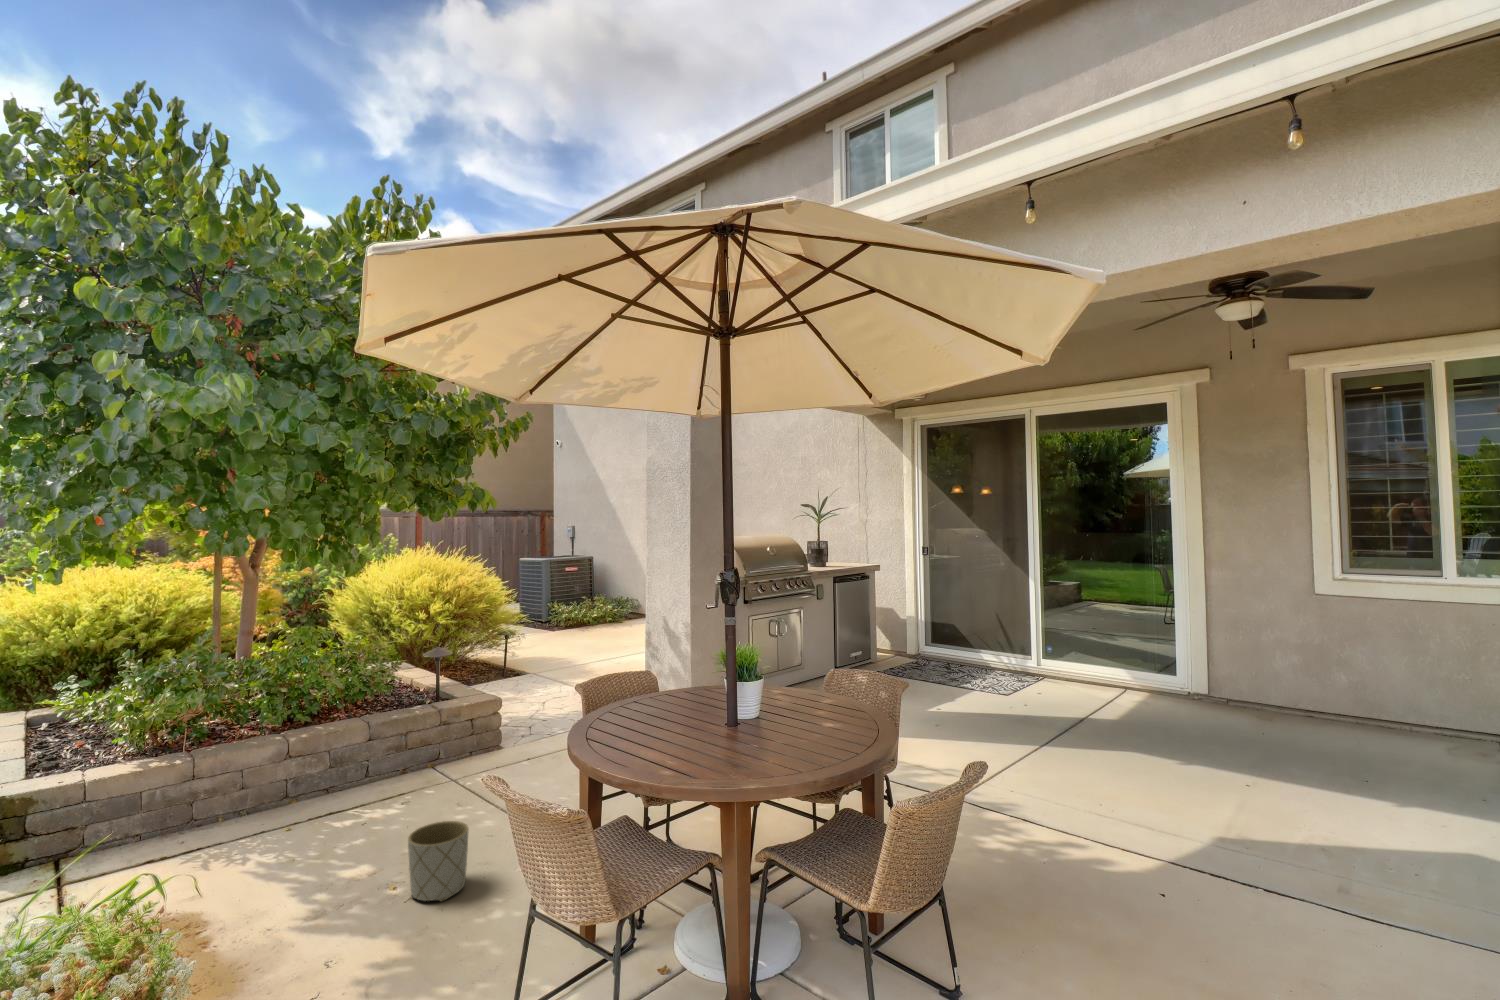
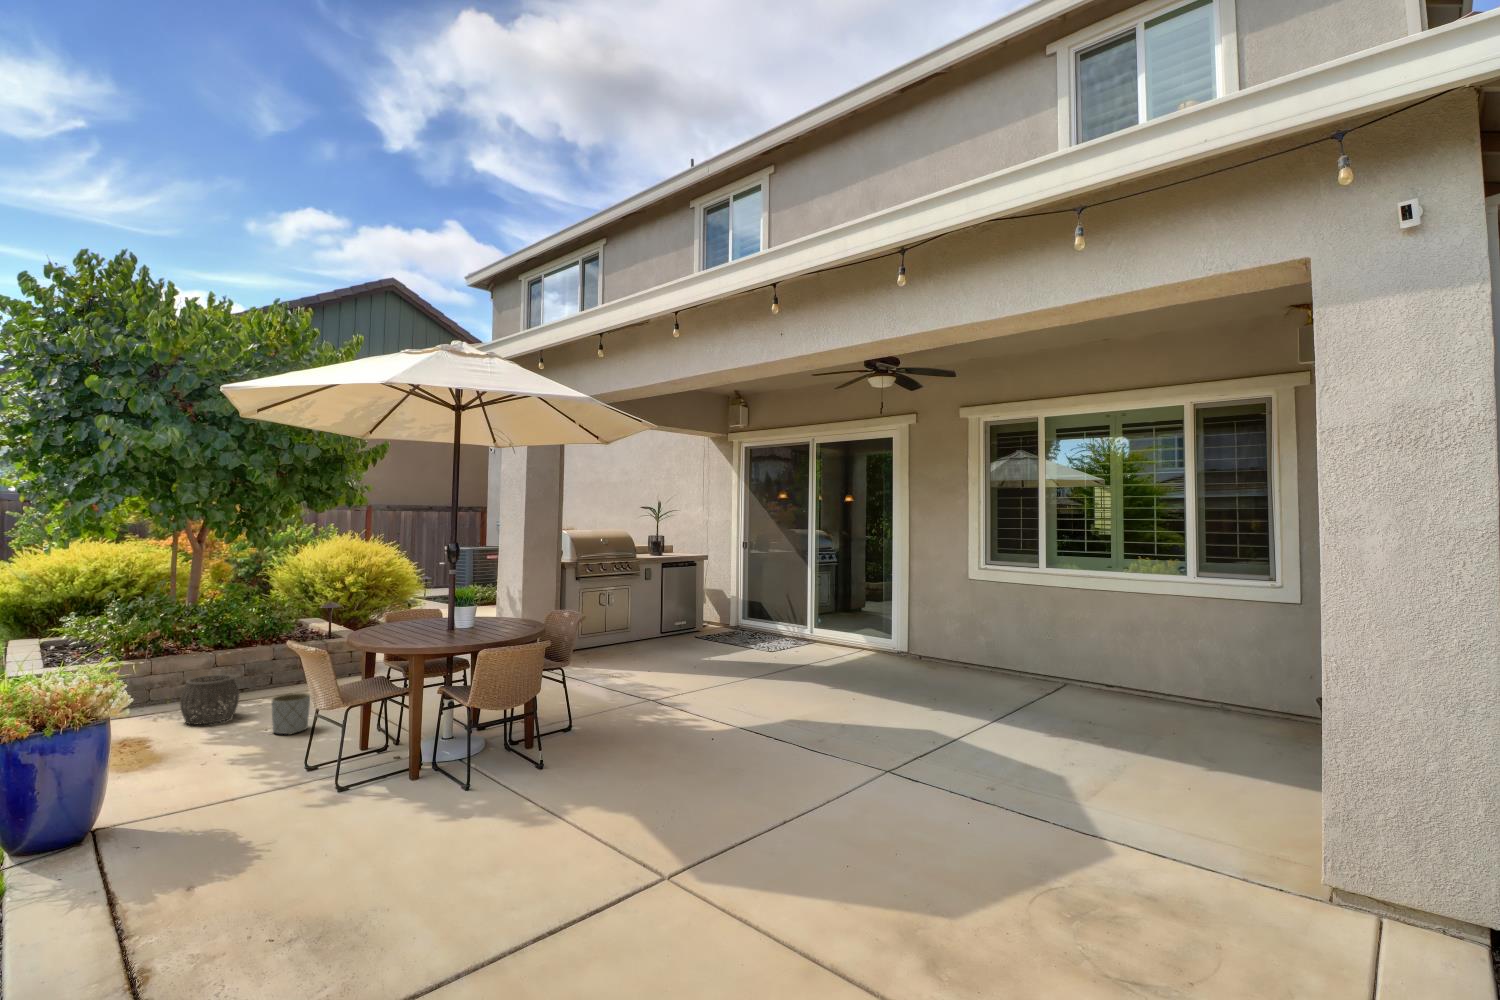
woven basket: none [246,785,342,880] -> present [180,674,239,725]

